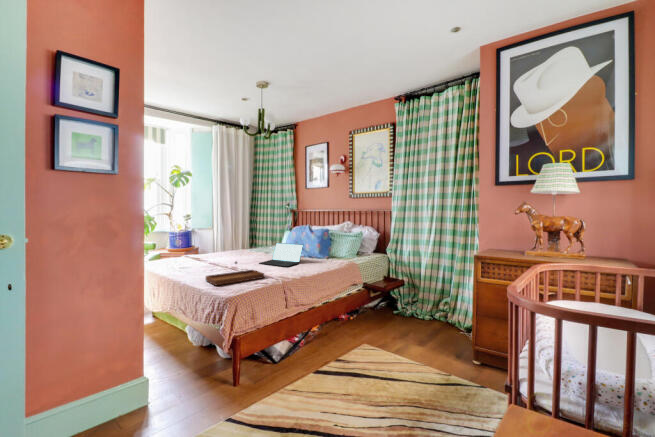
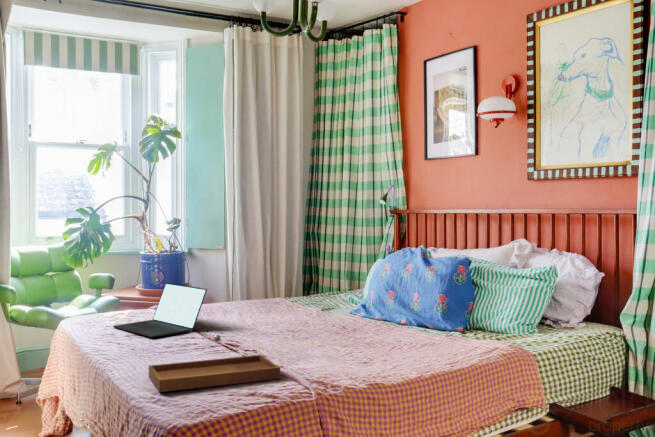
laptop: present [259,243,303,267] -> present [113,283,207,337]

